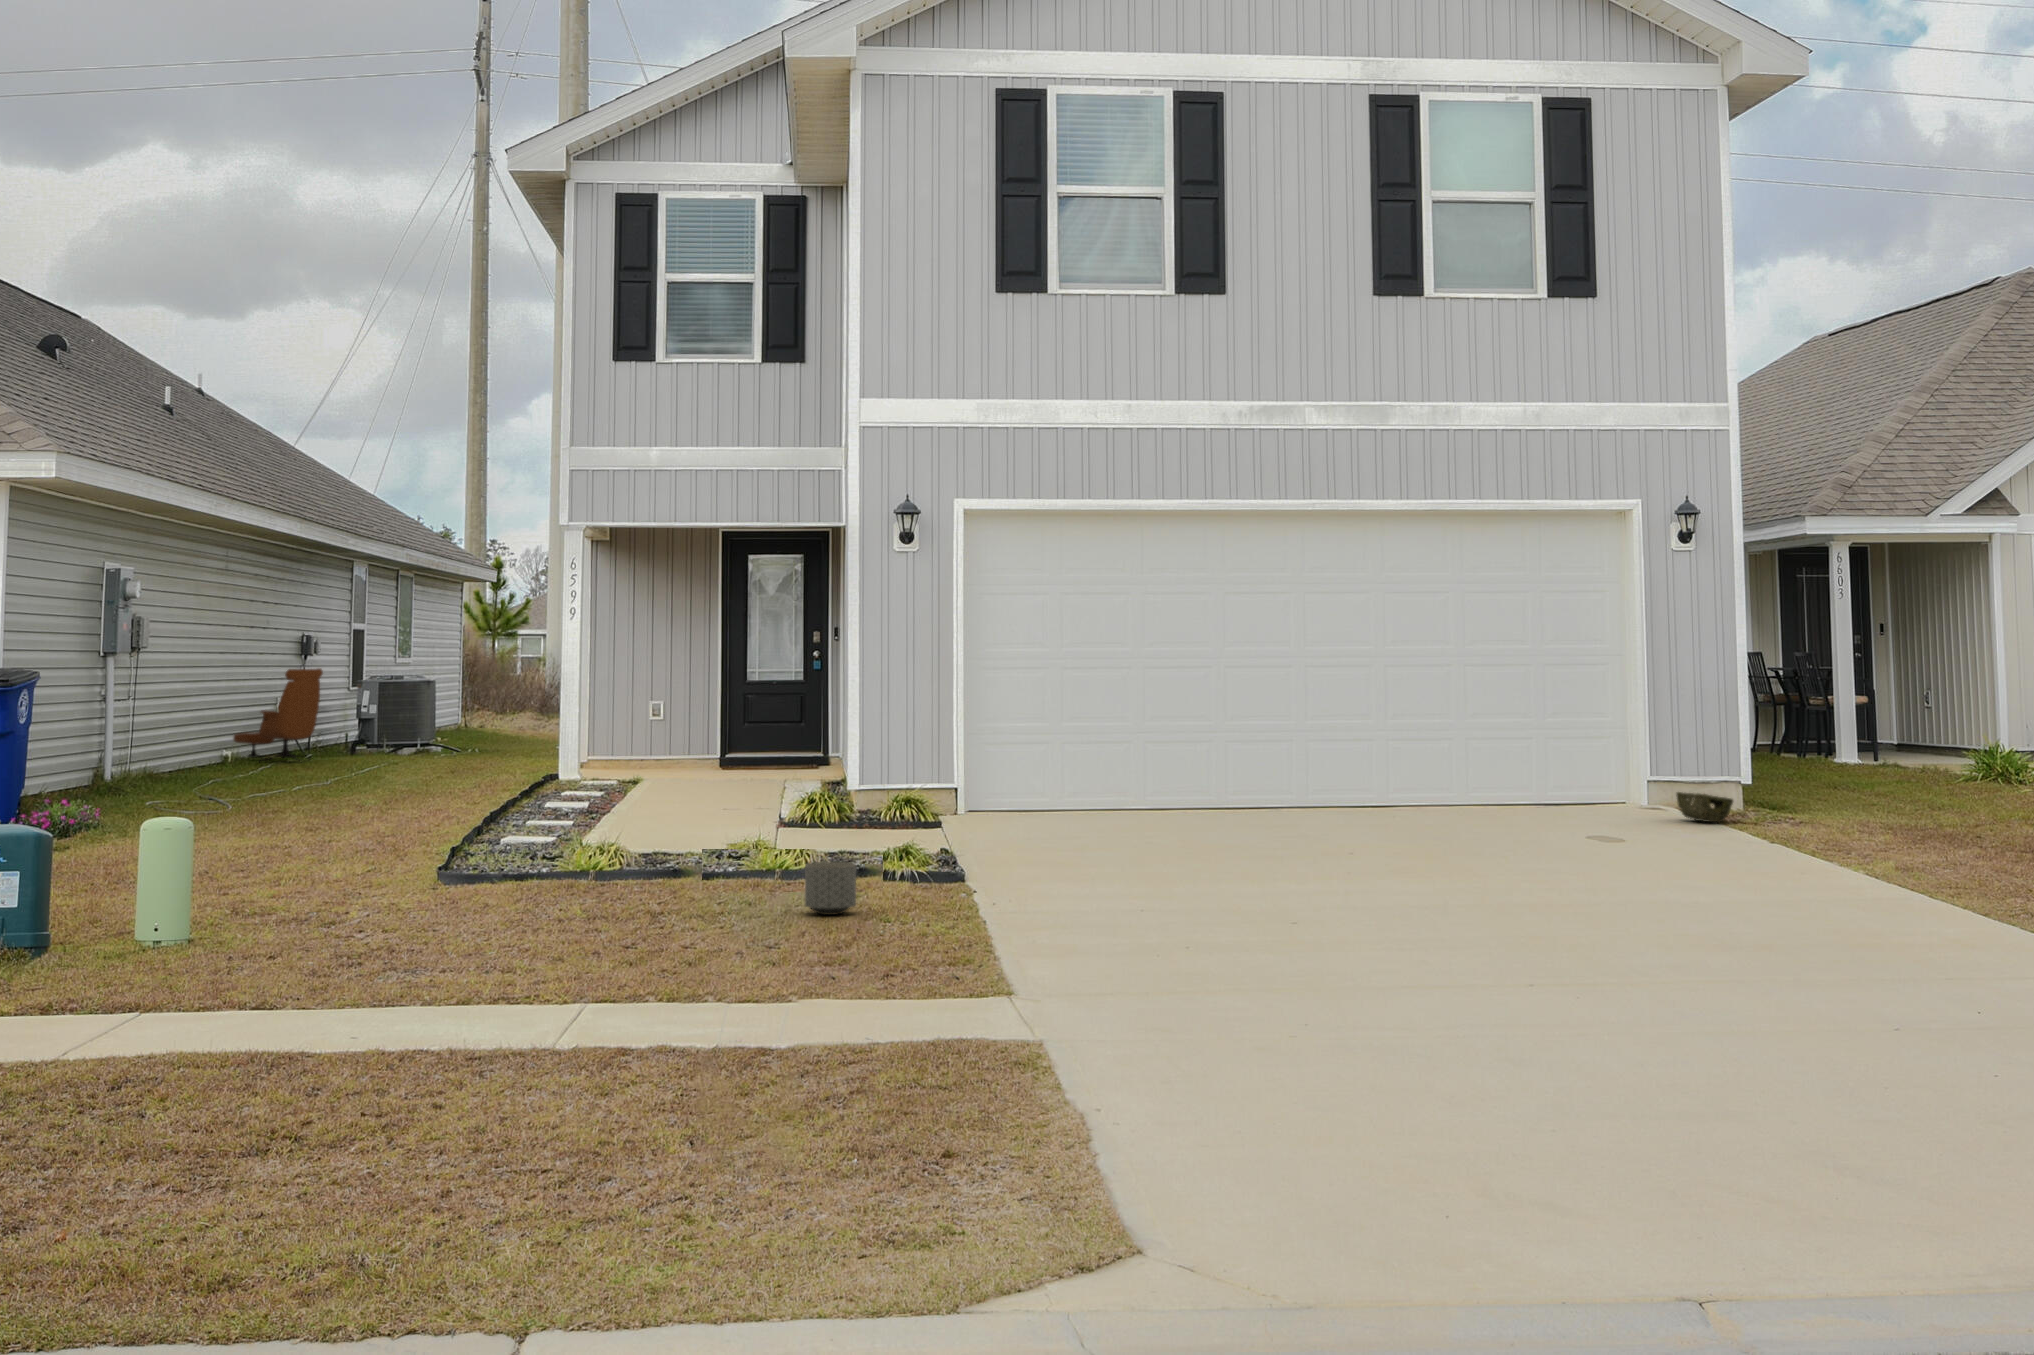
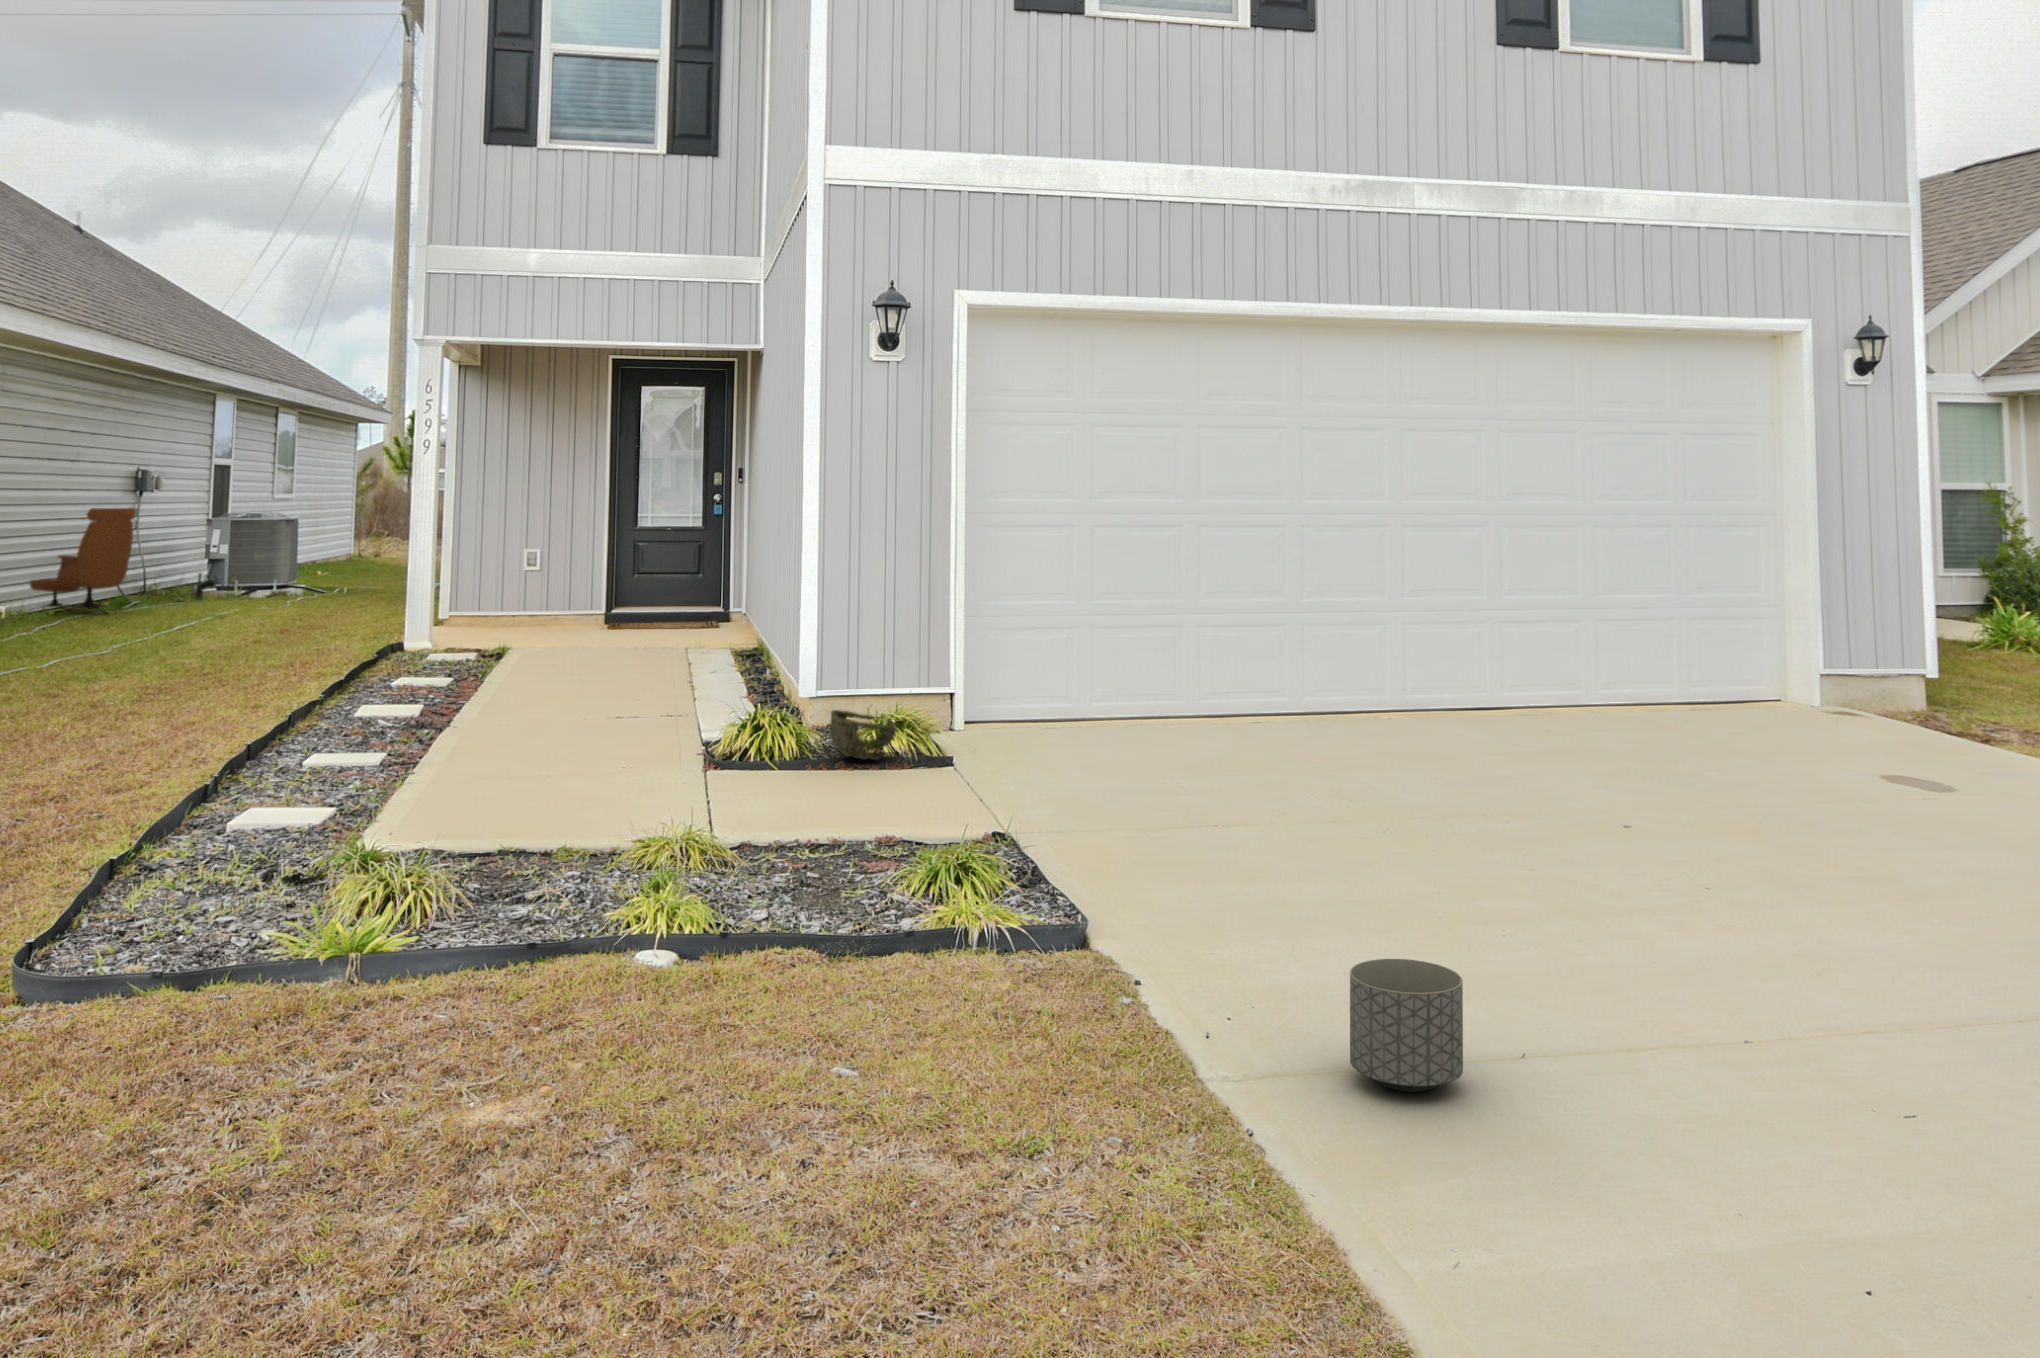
woven basket: present [1676,792,1733,822] -> present [830,710,897,760]
planter: present [805,862,856,915] -> present [1350,959,1463,1092]

